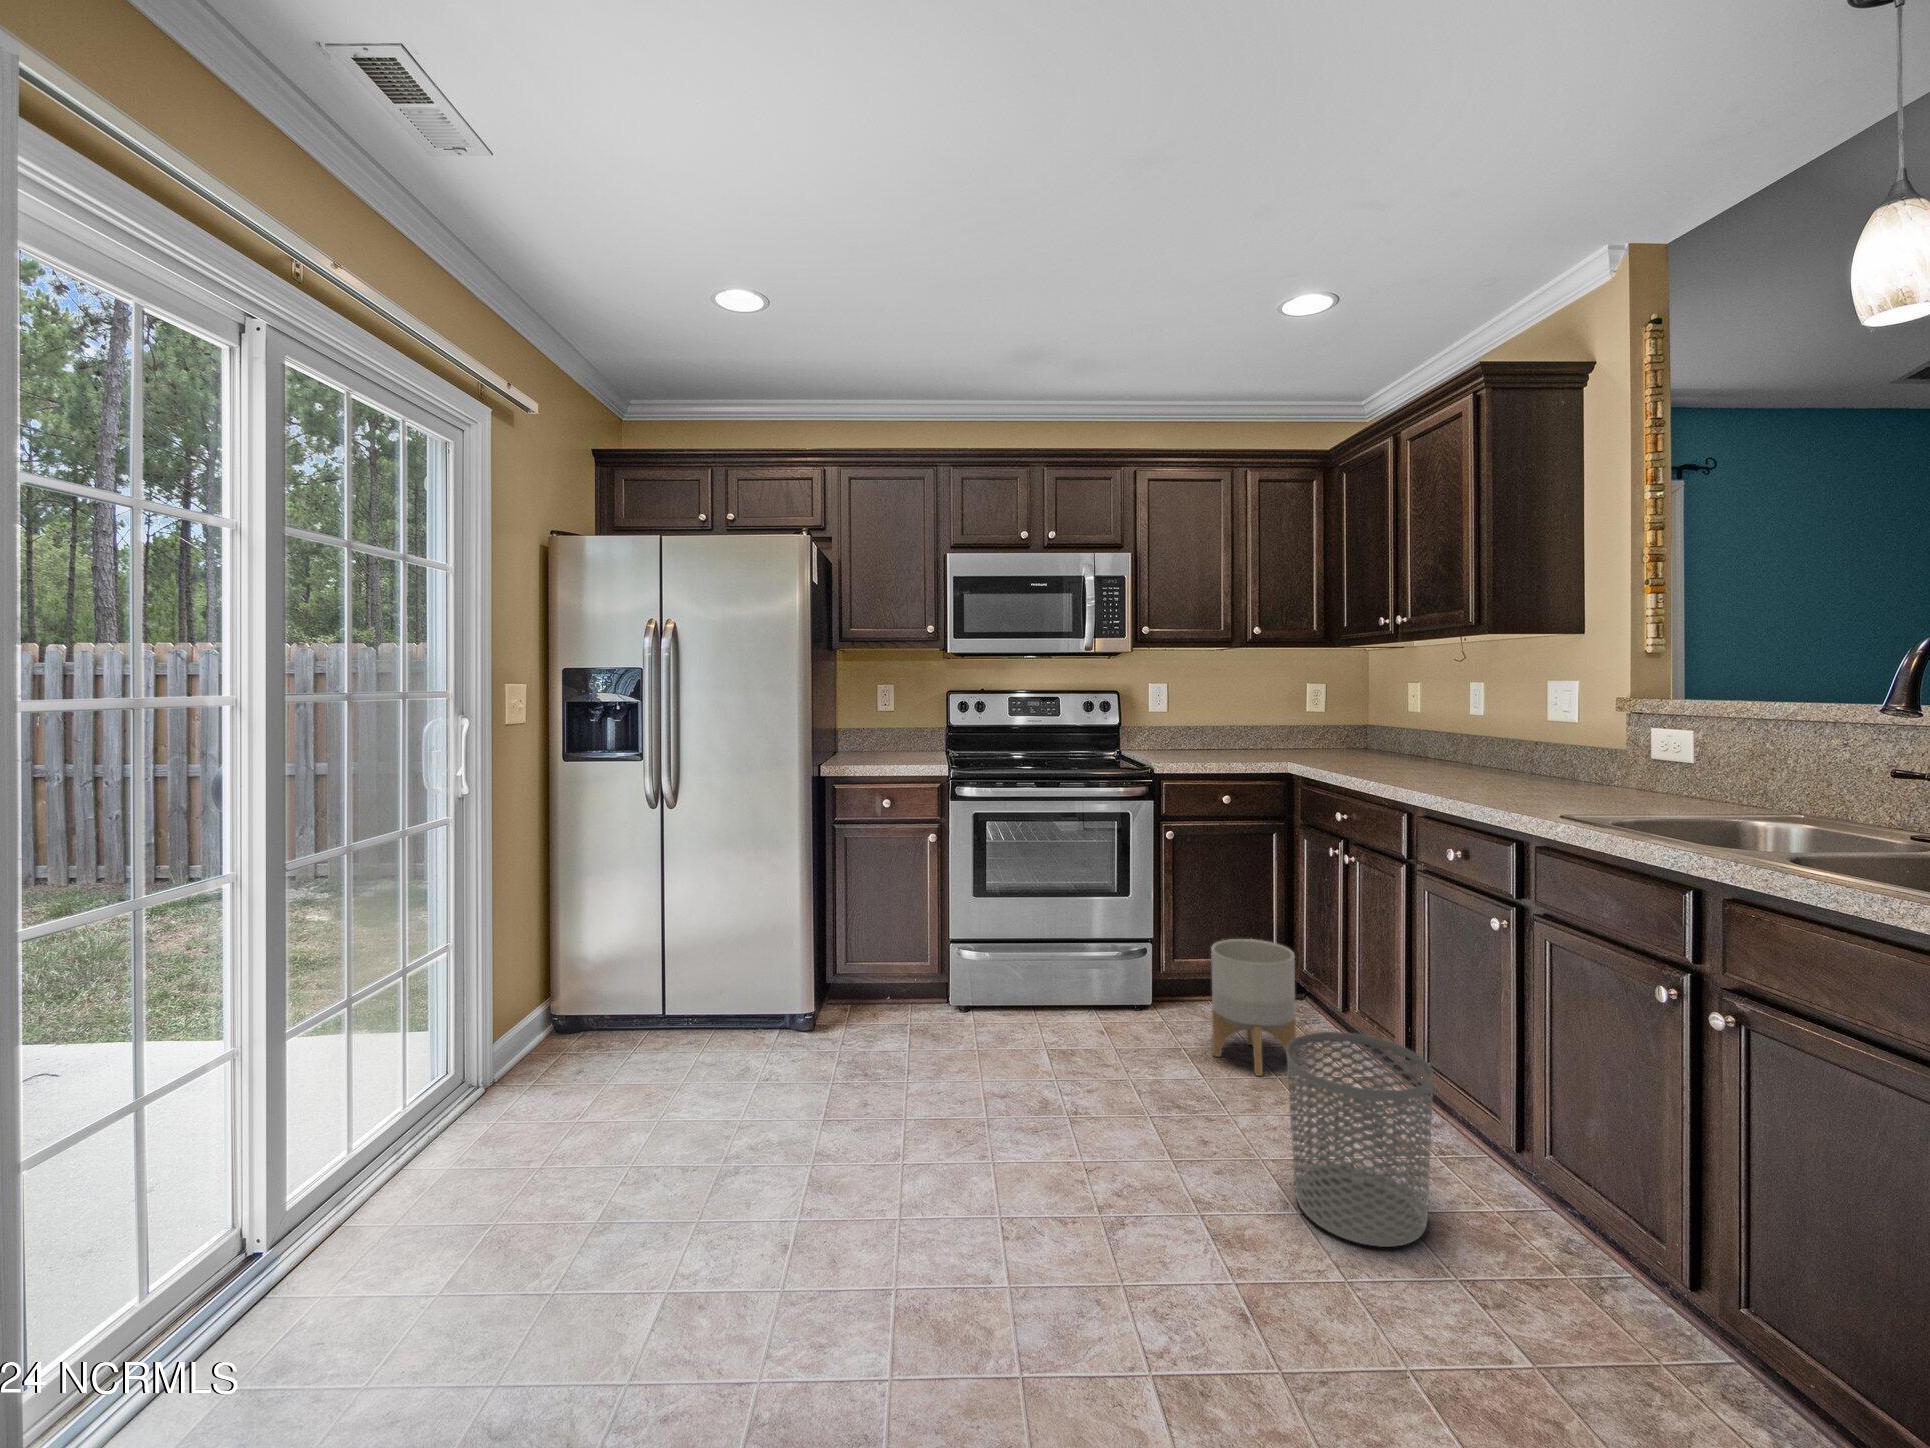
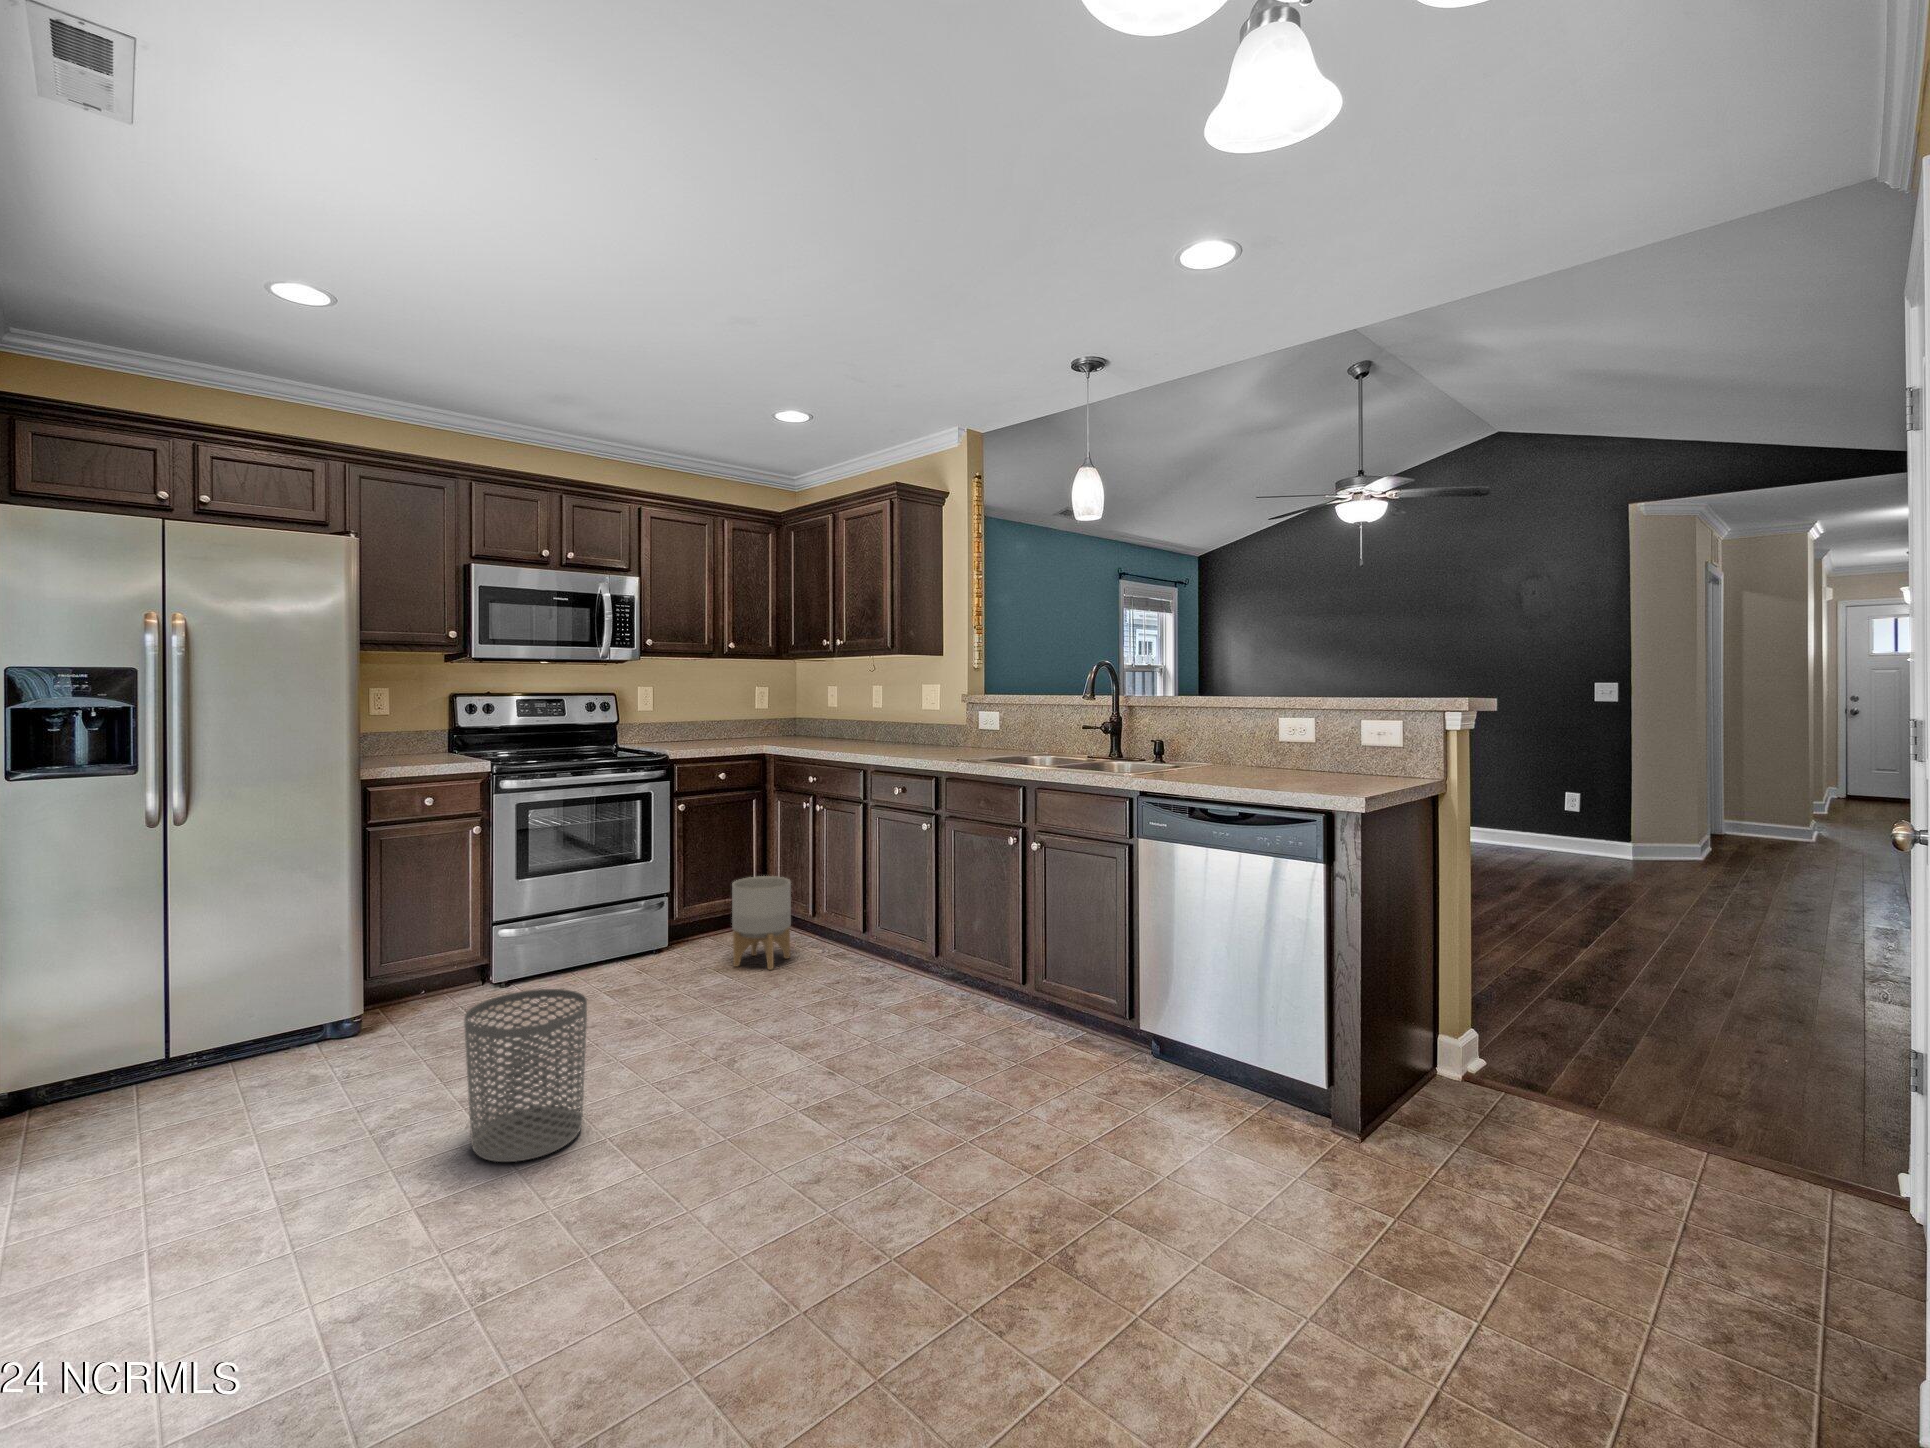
waste bin: present [1287,1032,1433,1247] -> present [464,989,587,1162]

